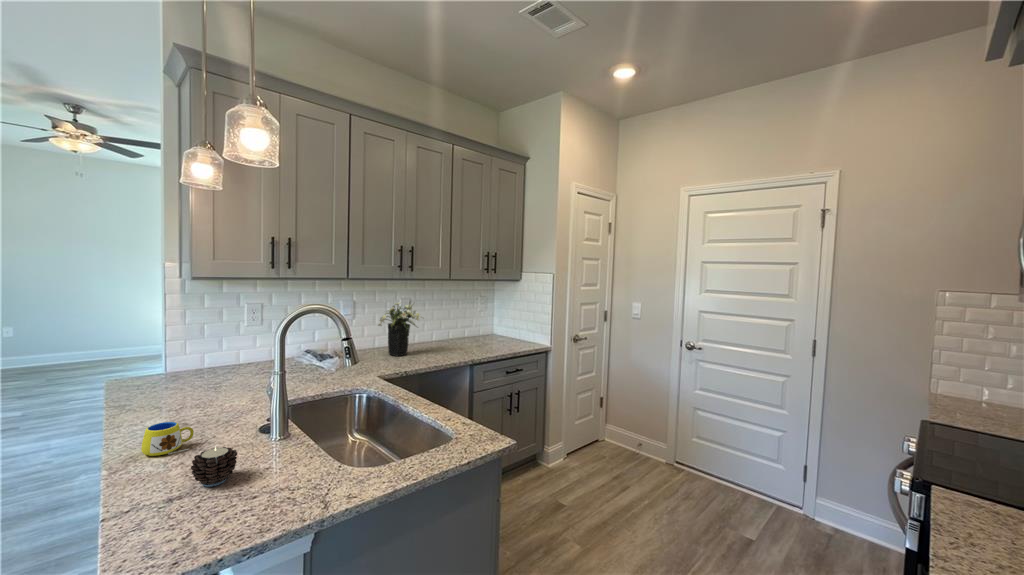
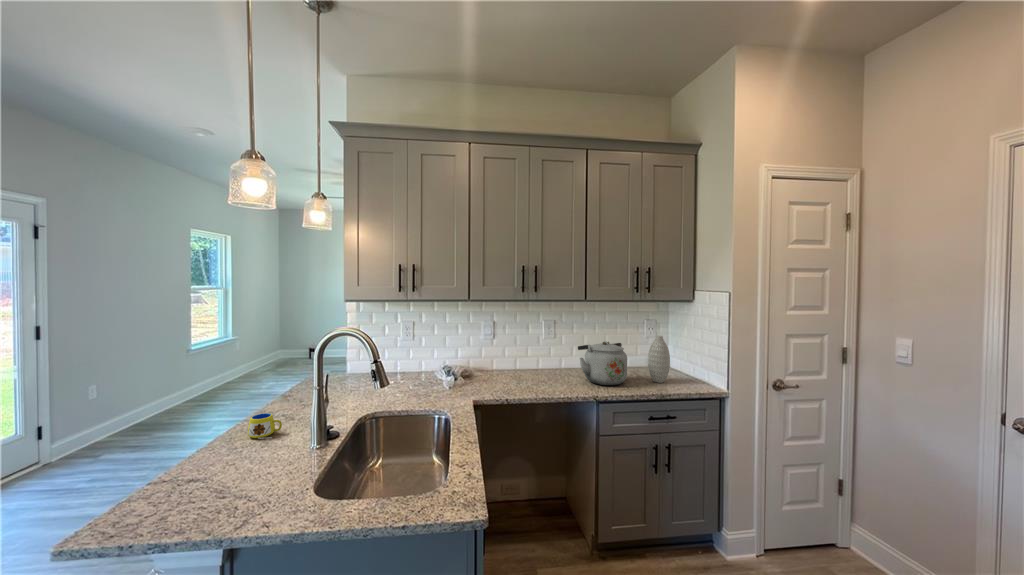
flower arrangement: present [378,303,420,356] -> none [504,323,550,380]
vase: none [495,308,511,346] -> present [648,335,670,383]
kettle: none [441,315,485,352] -> present [578,341,627,385]
candle: present [191,447,237,487] -> none [219,442,257,475]

